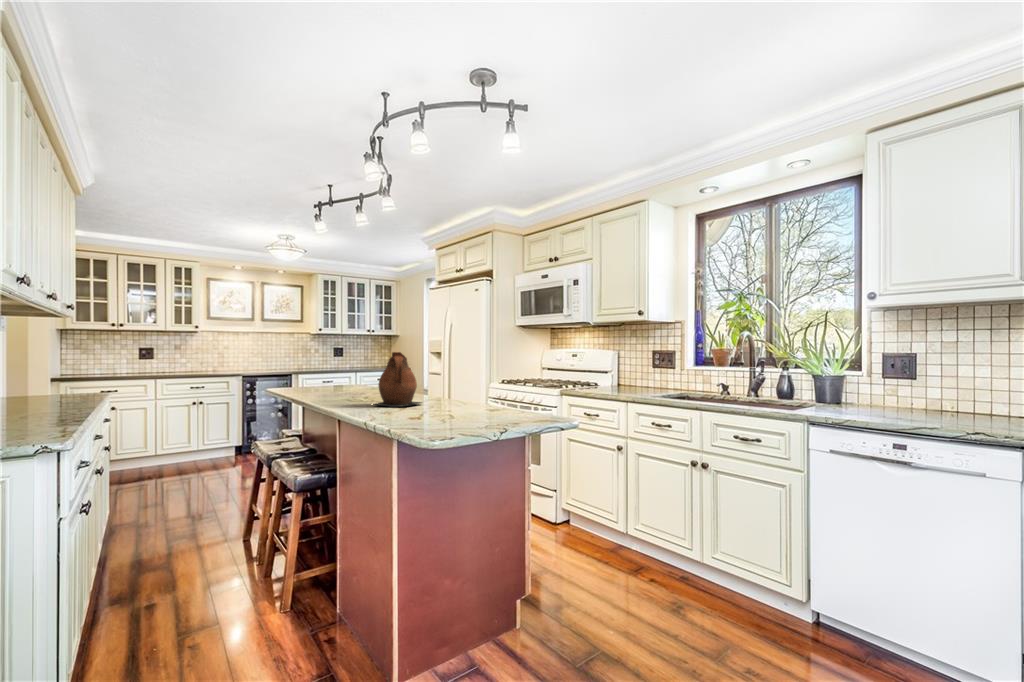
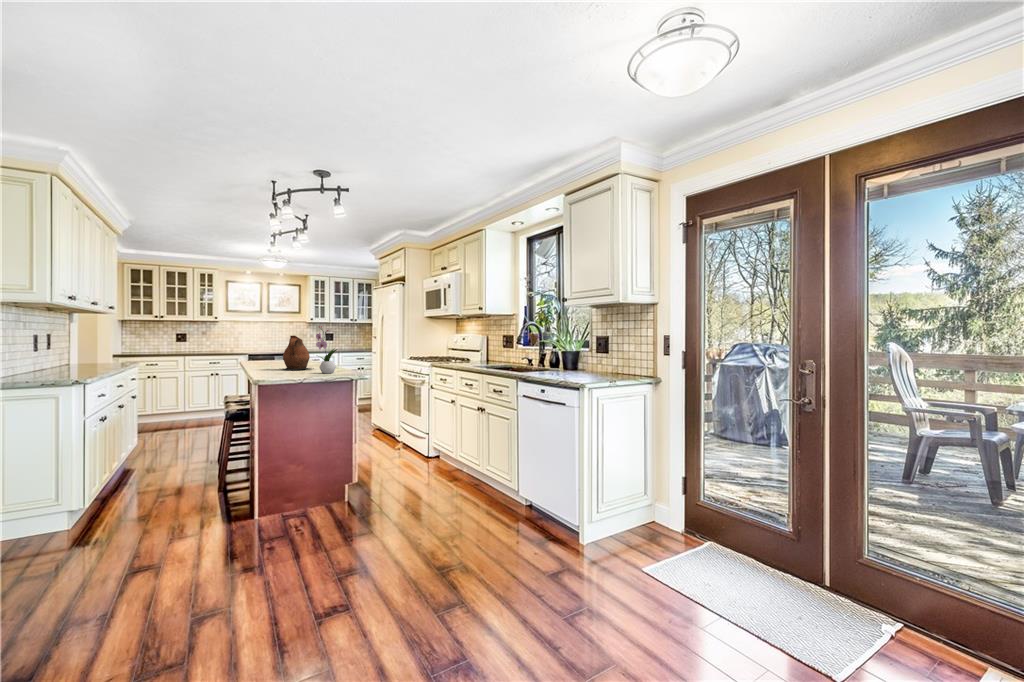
flower arrangement: none [458,337,493,414] -> present [316,326,337,373]

